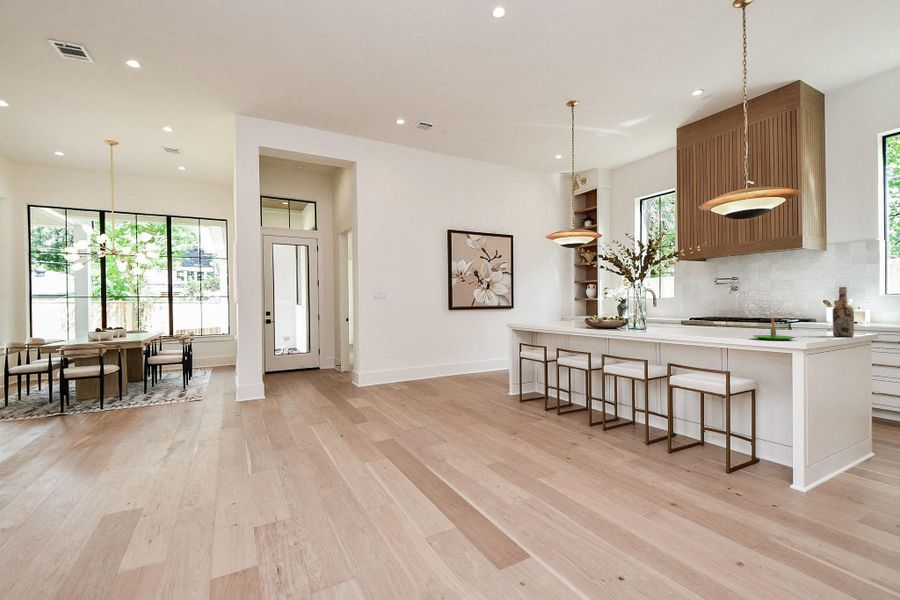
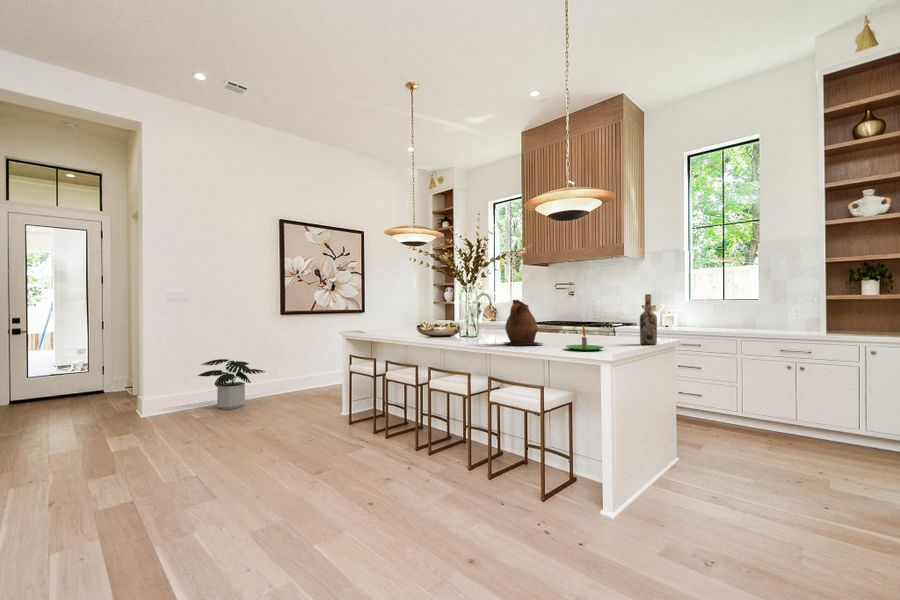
ceramic pitcher: none [679,294,724,336] -> present [504,300,542,345]
potted plant: none [393,345,442,386] -> present [198,359,265,409]

